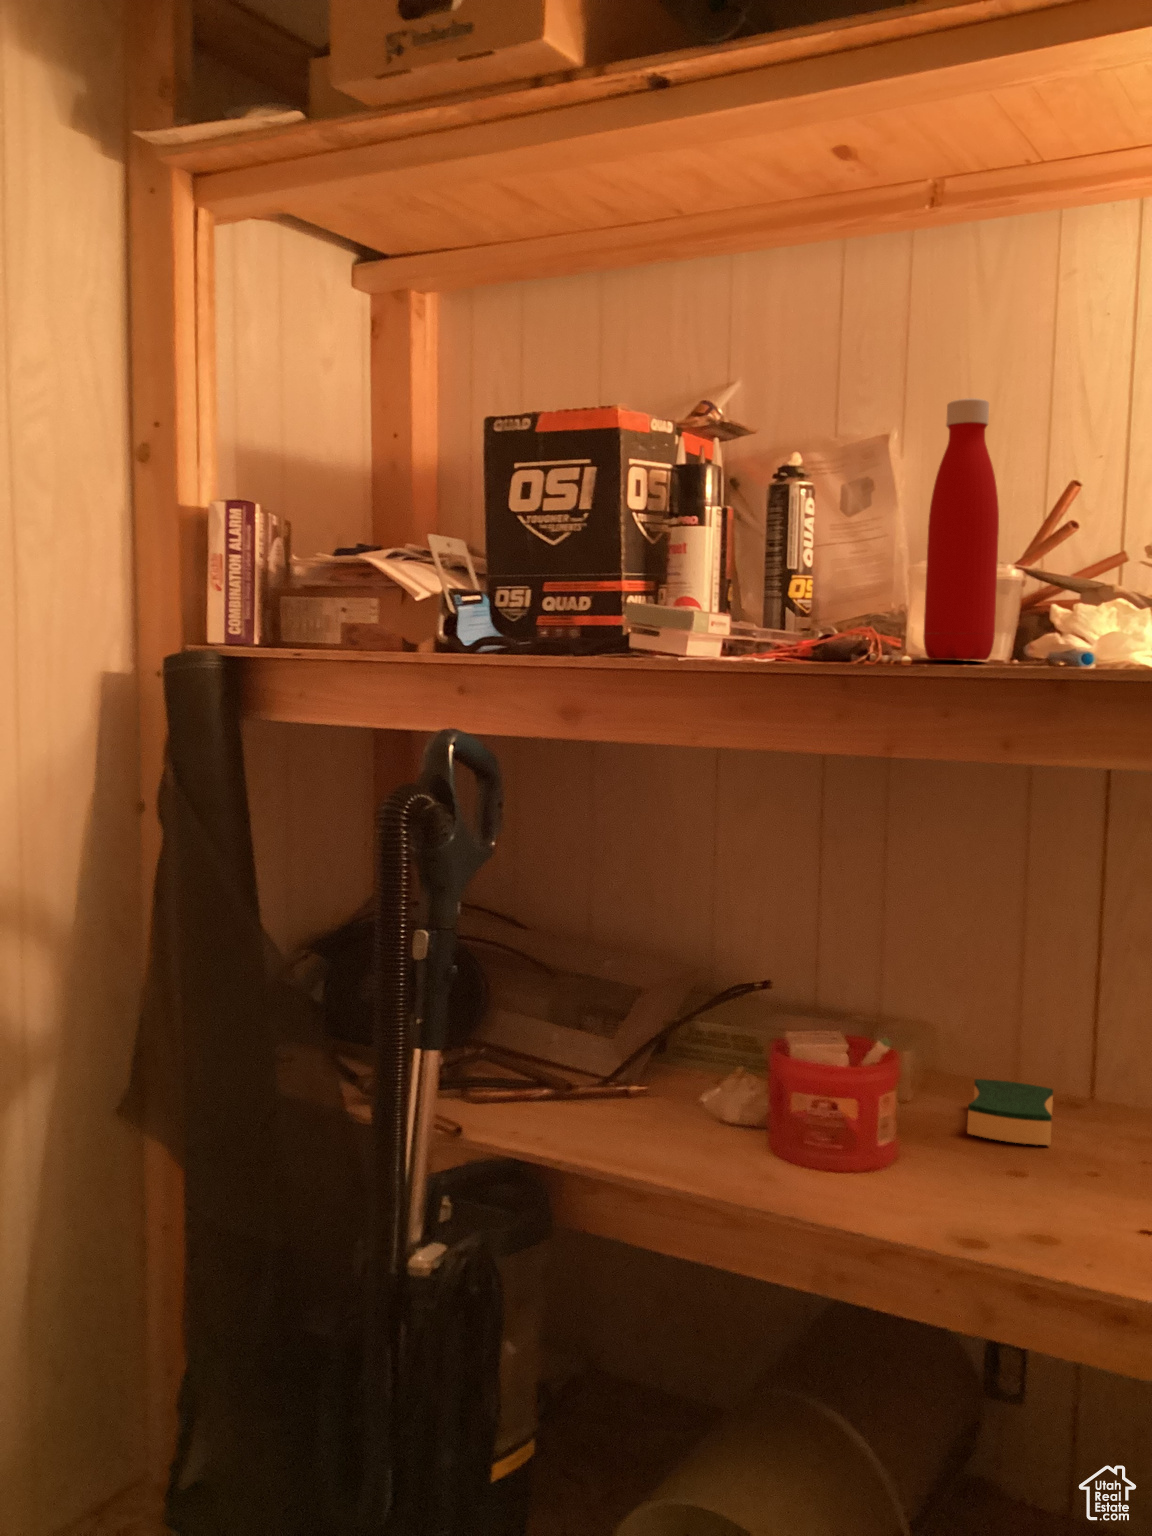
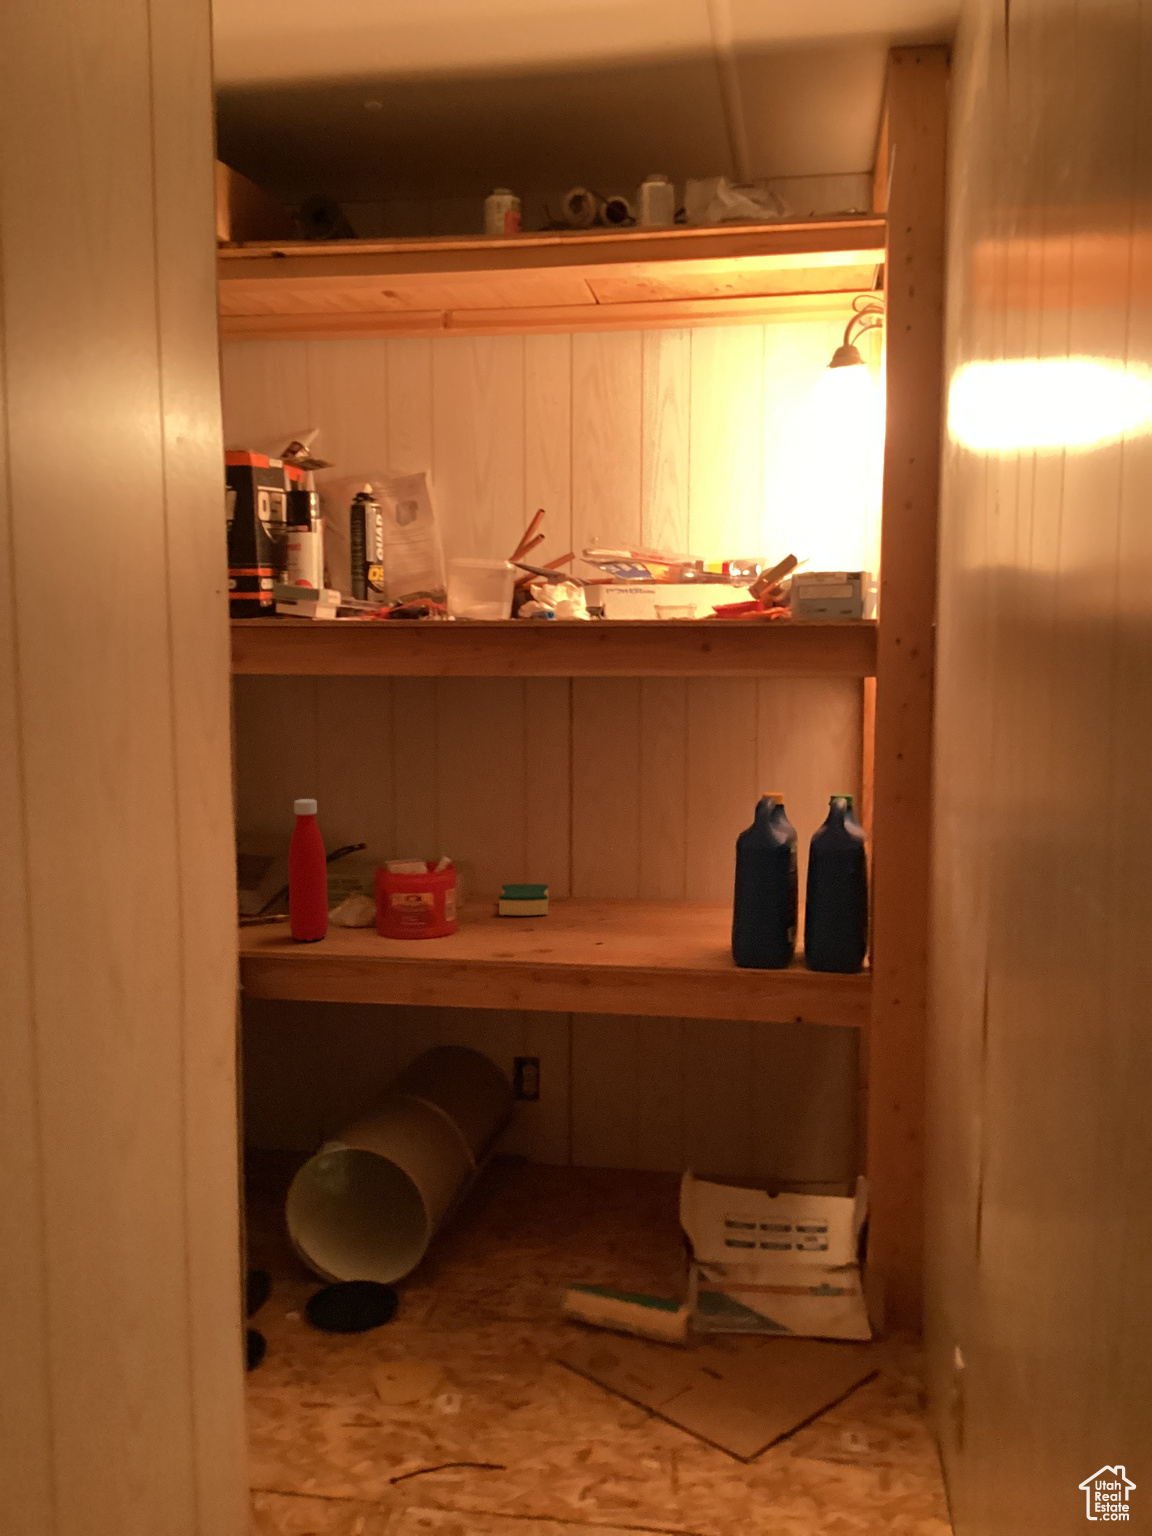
bottle: present [923,398,999,660] -> present [288,799,328,941]

